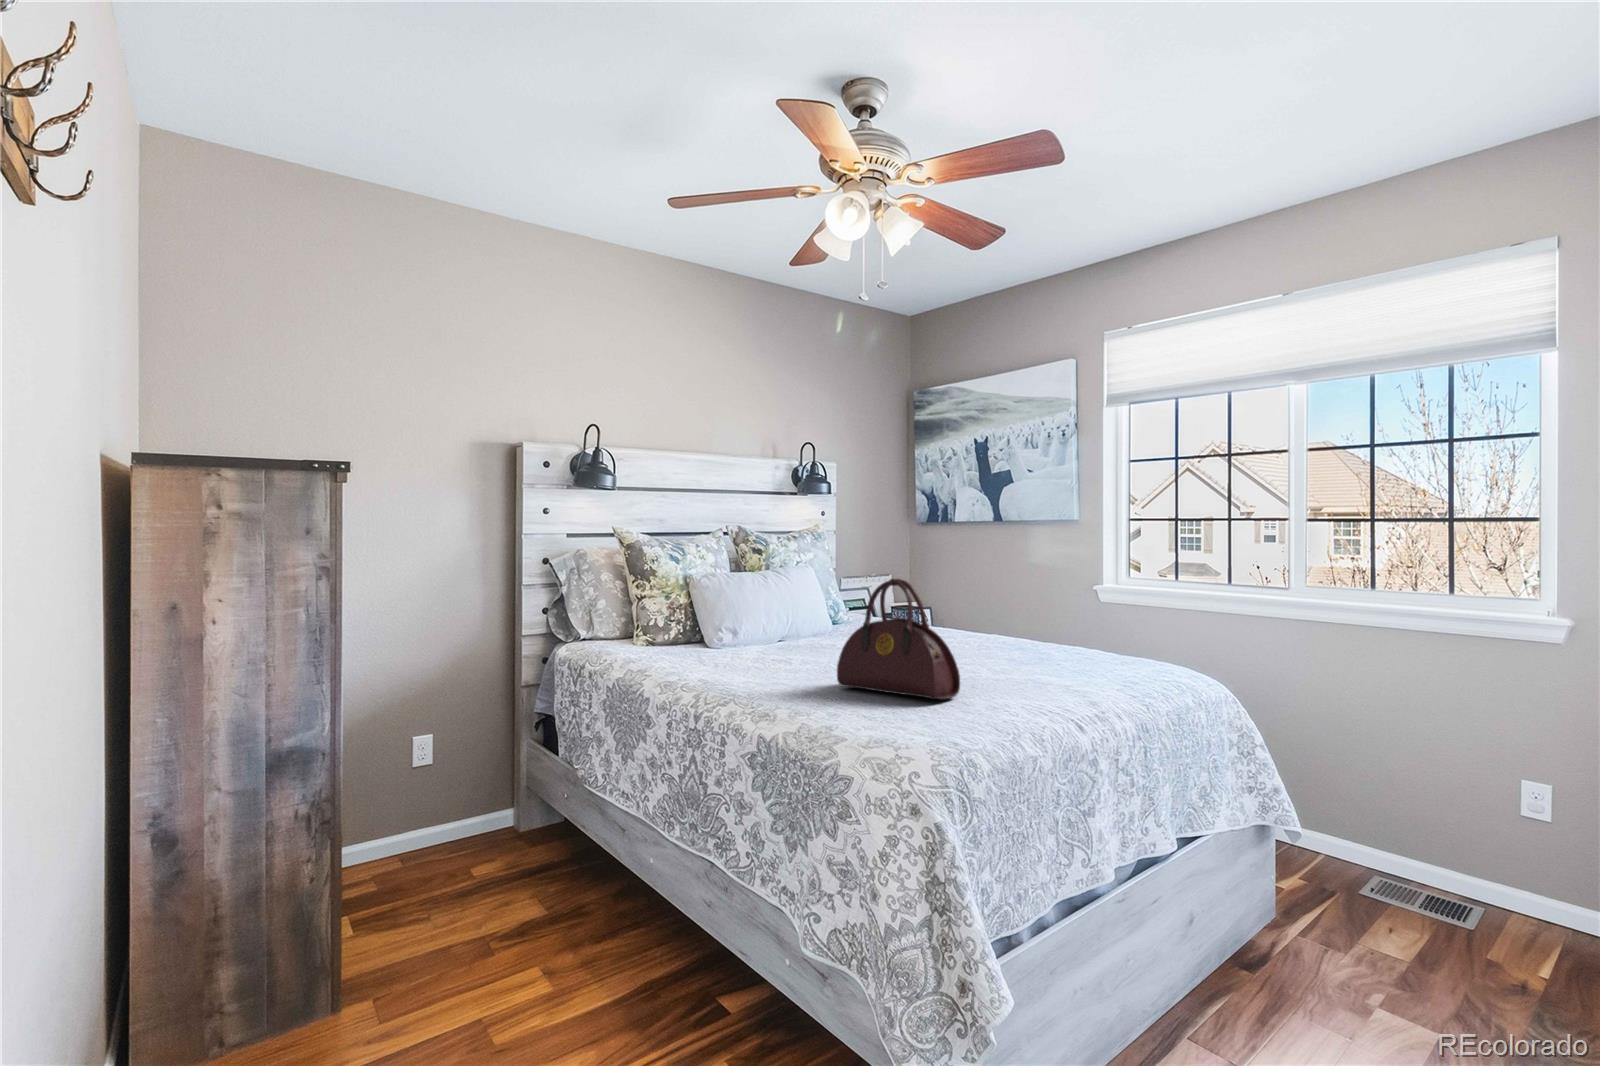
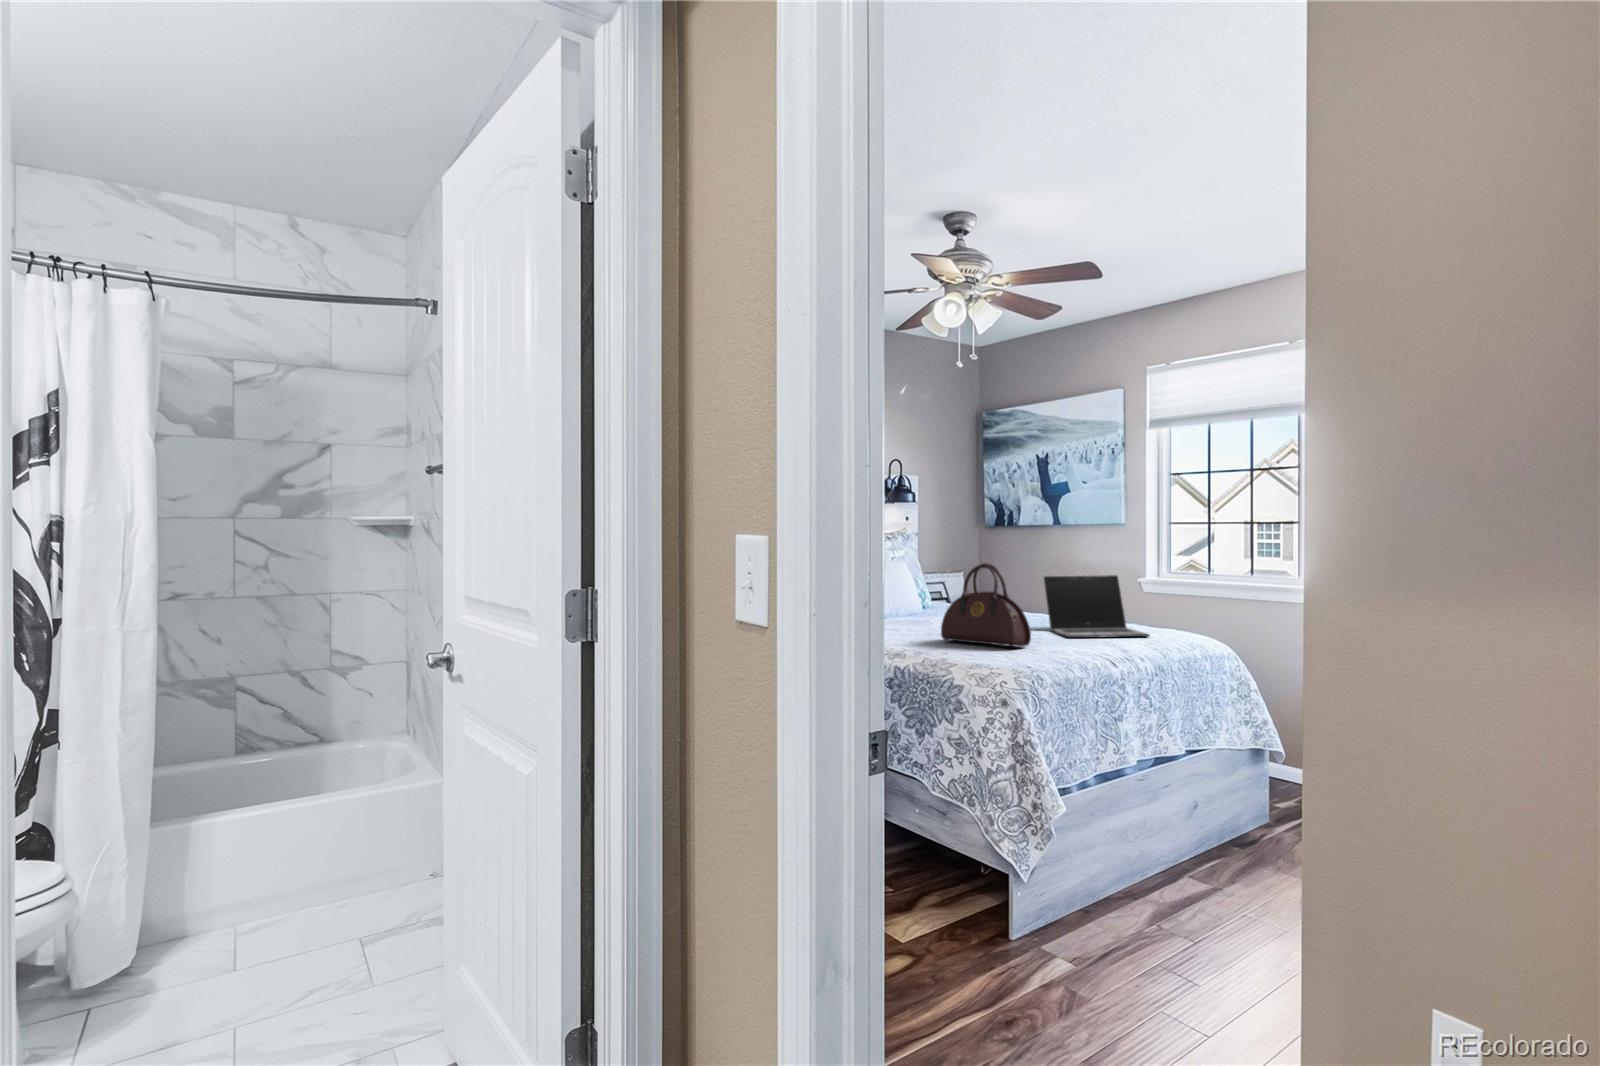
laptop: none [980,587,1122,678] -> present [1044,575,1150,638]

